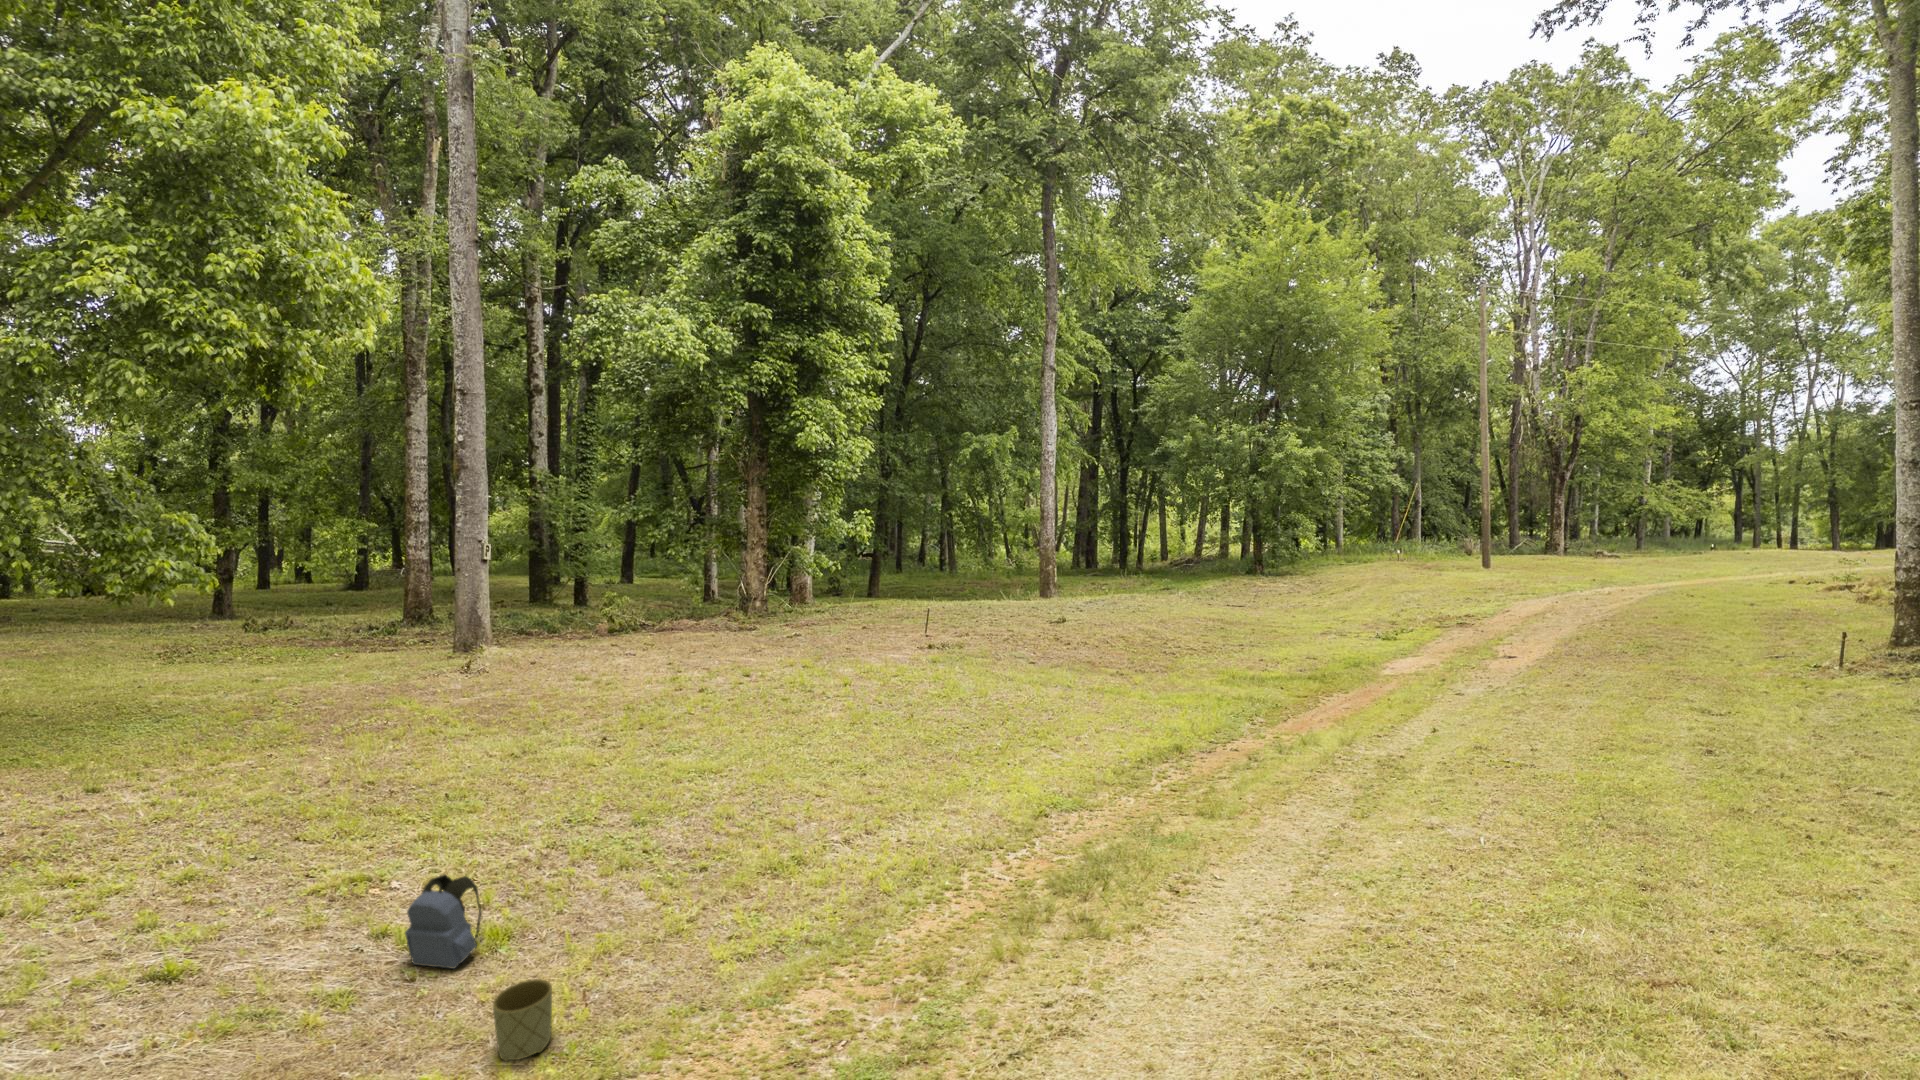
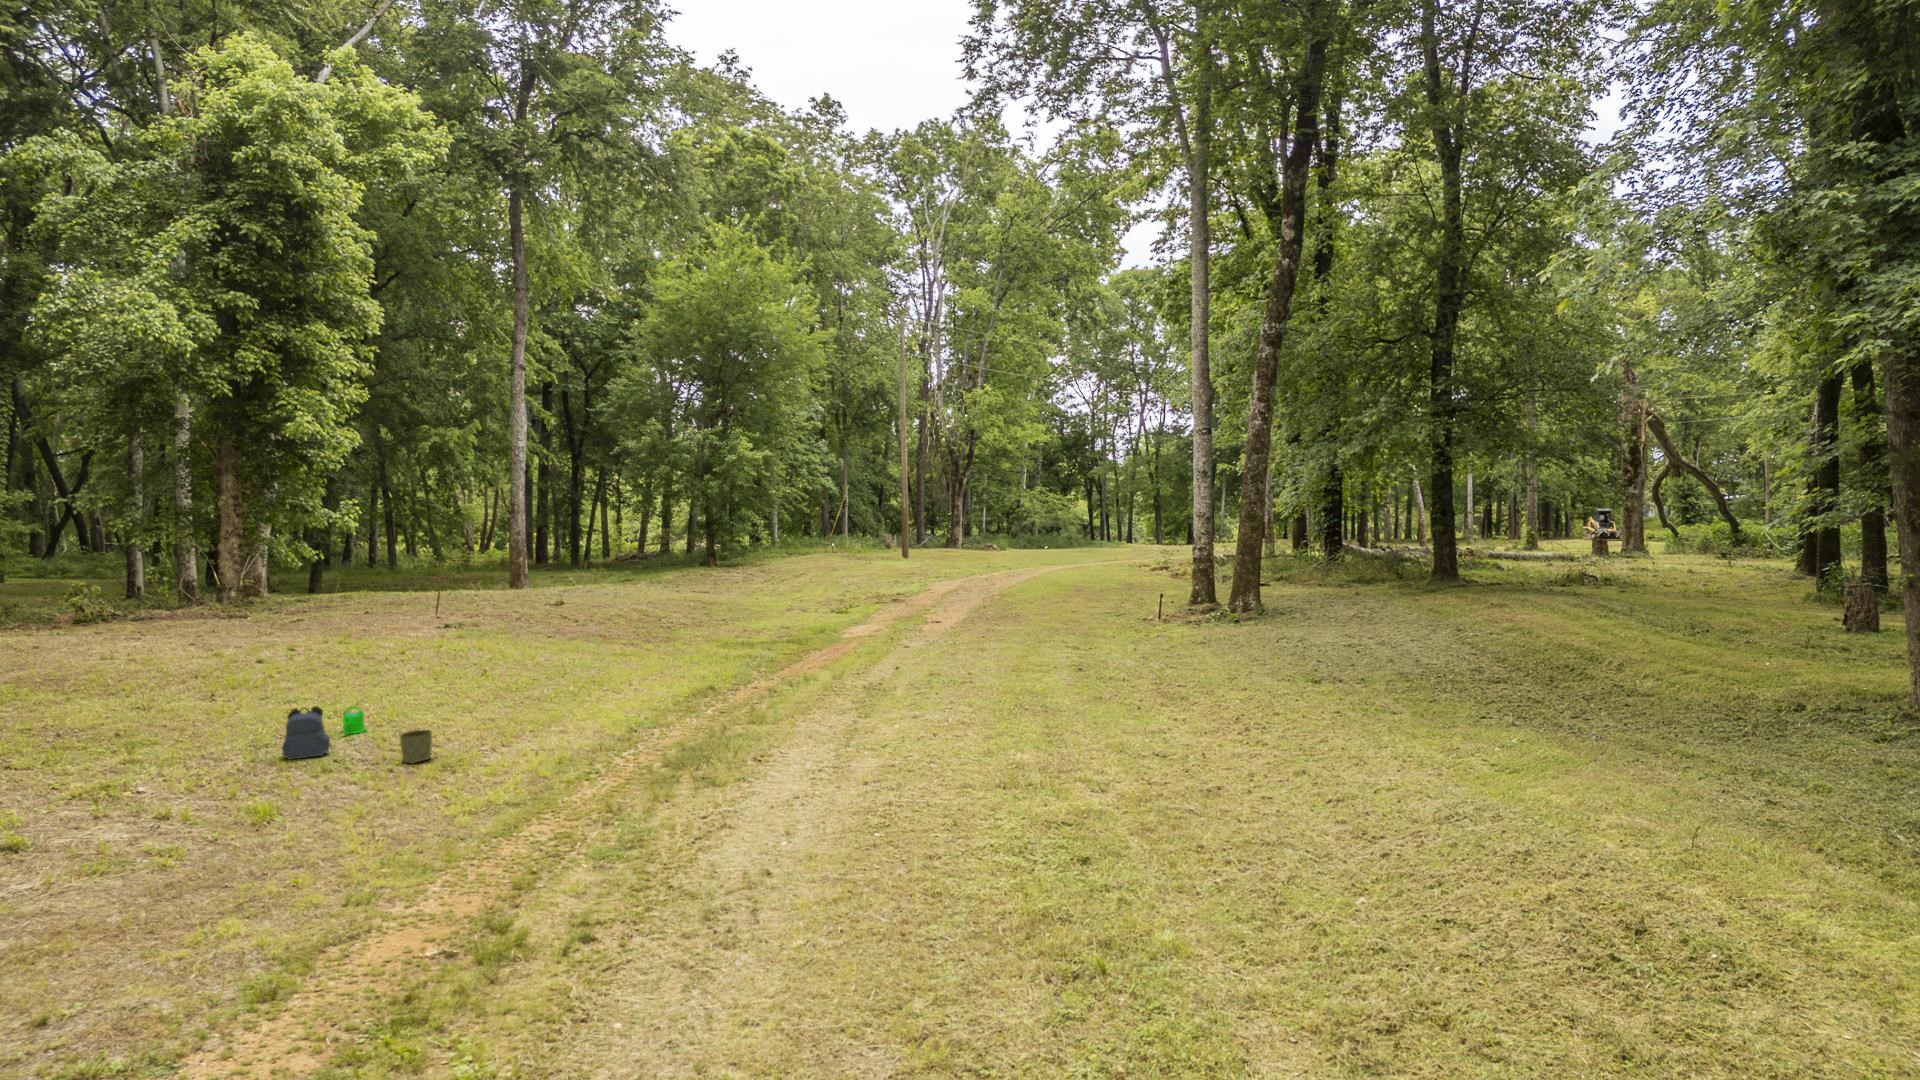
watering can: none [544,854,595,903] -> present [342,706,365,734]

